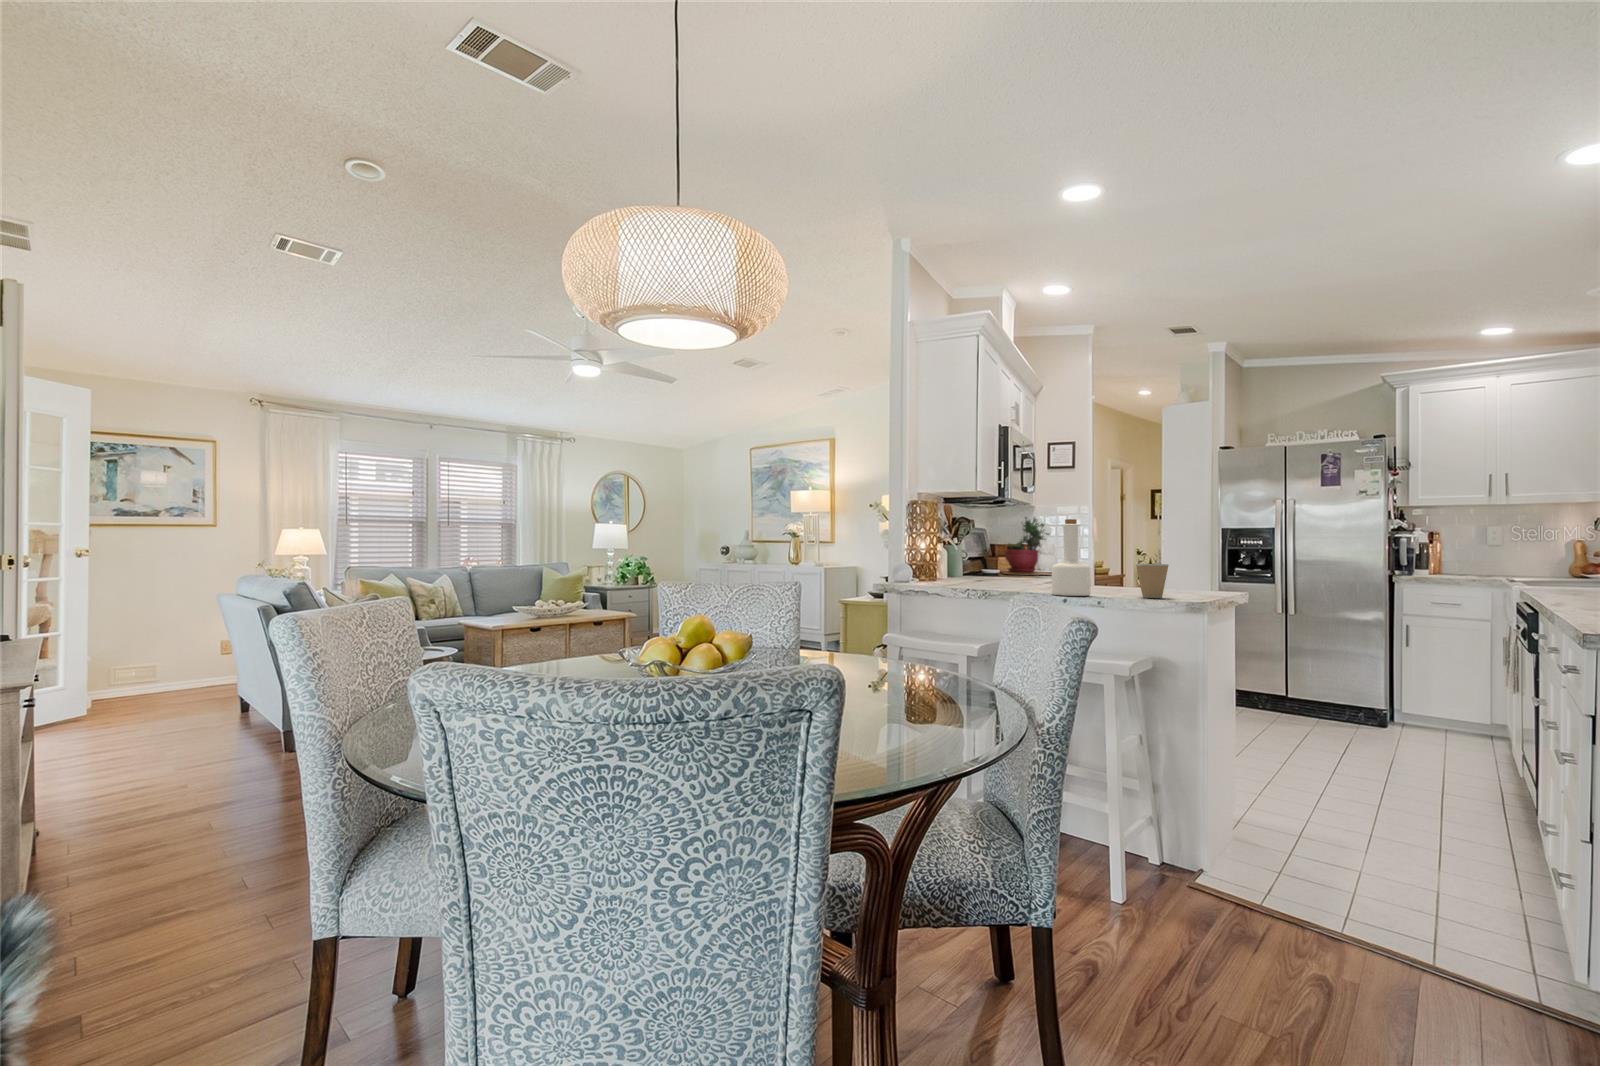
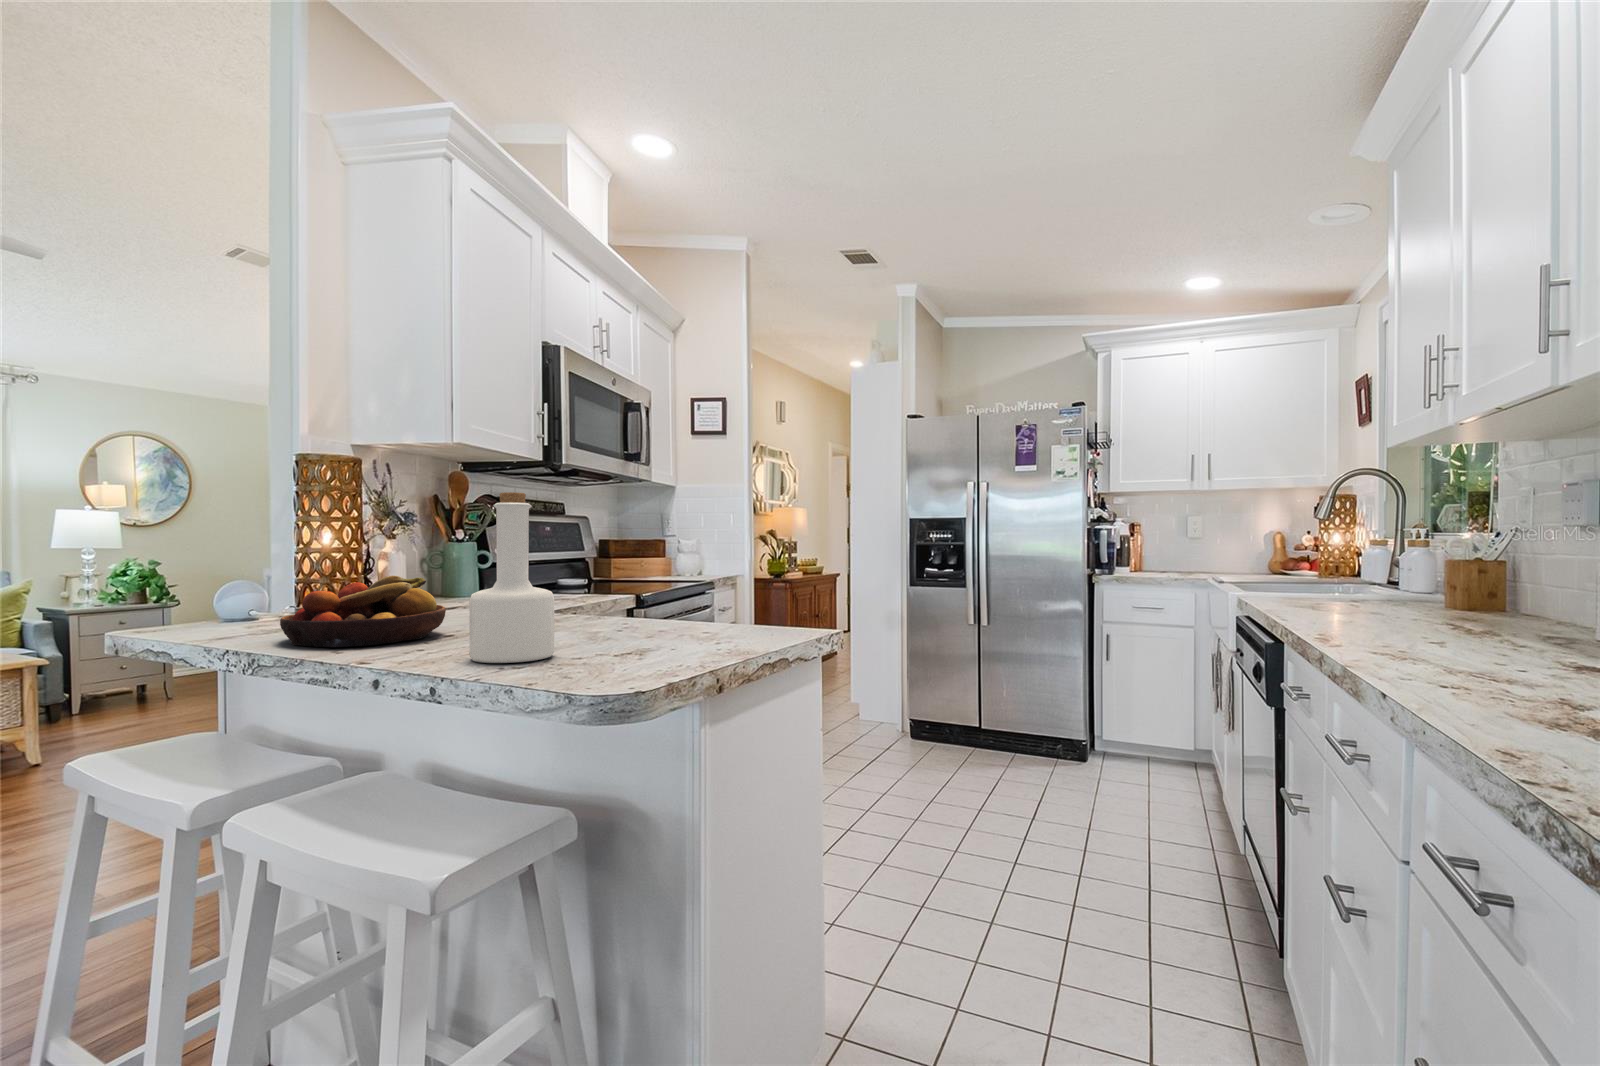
succulent plant: present [1002,517,1050,575] -> none [598,499,674,587]
fruit bowl: none [938,559,1009,590] -> present [280,576,446,647]
coffee cup: present [1136,564,1169,598] -> none [641,586,706,661]

